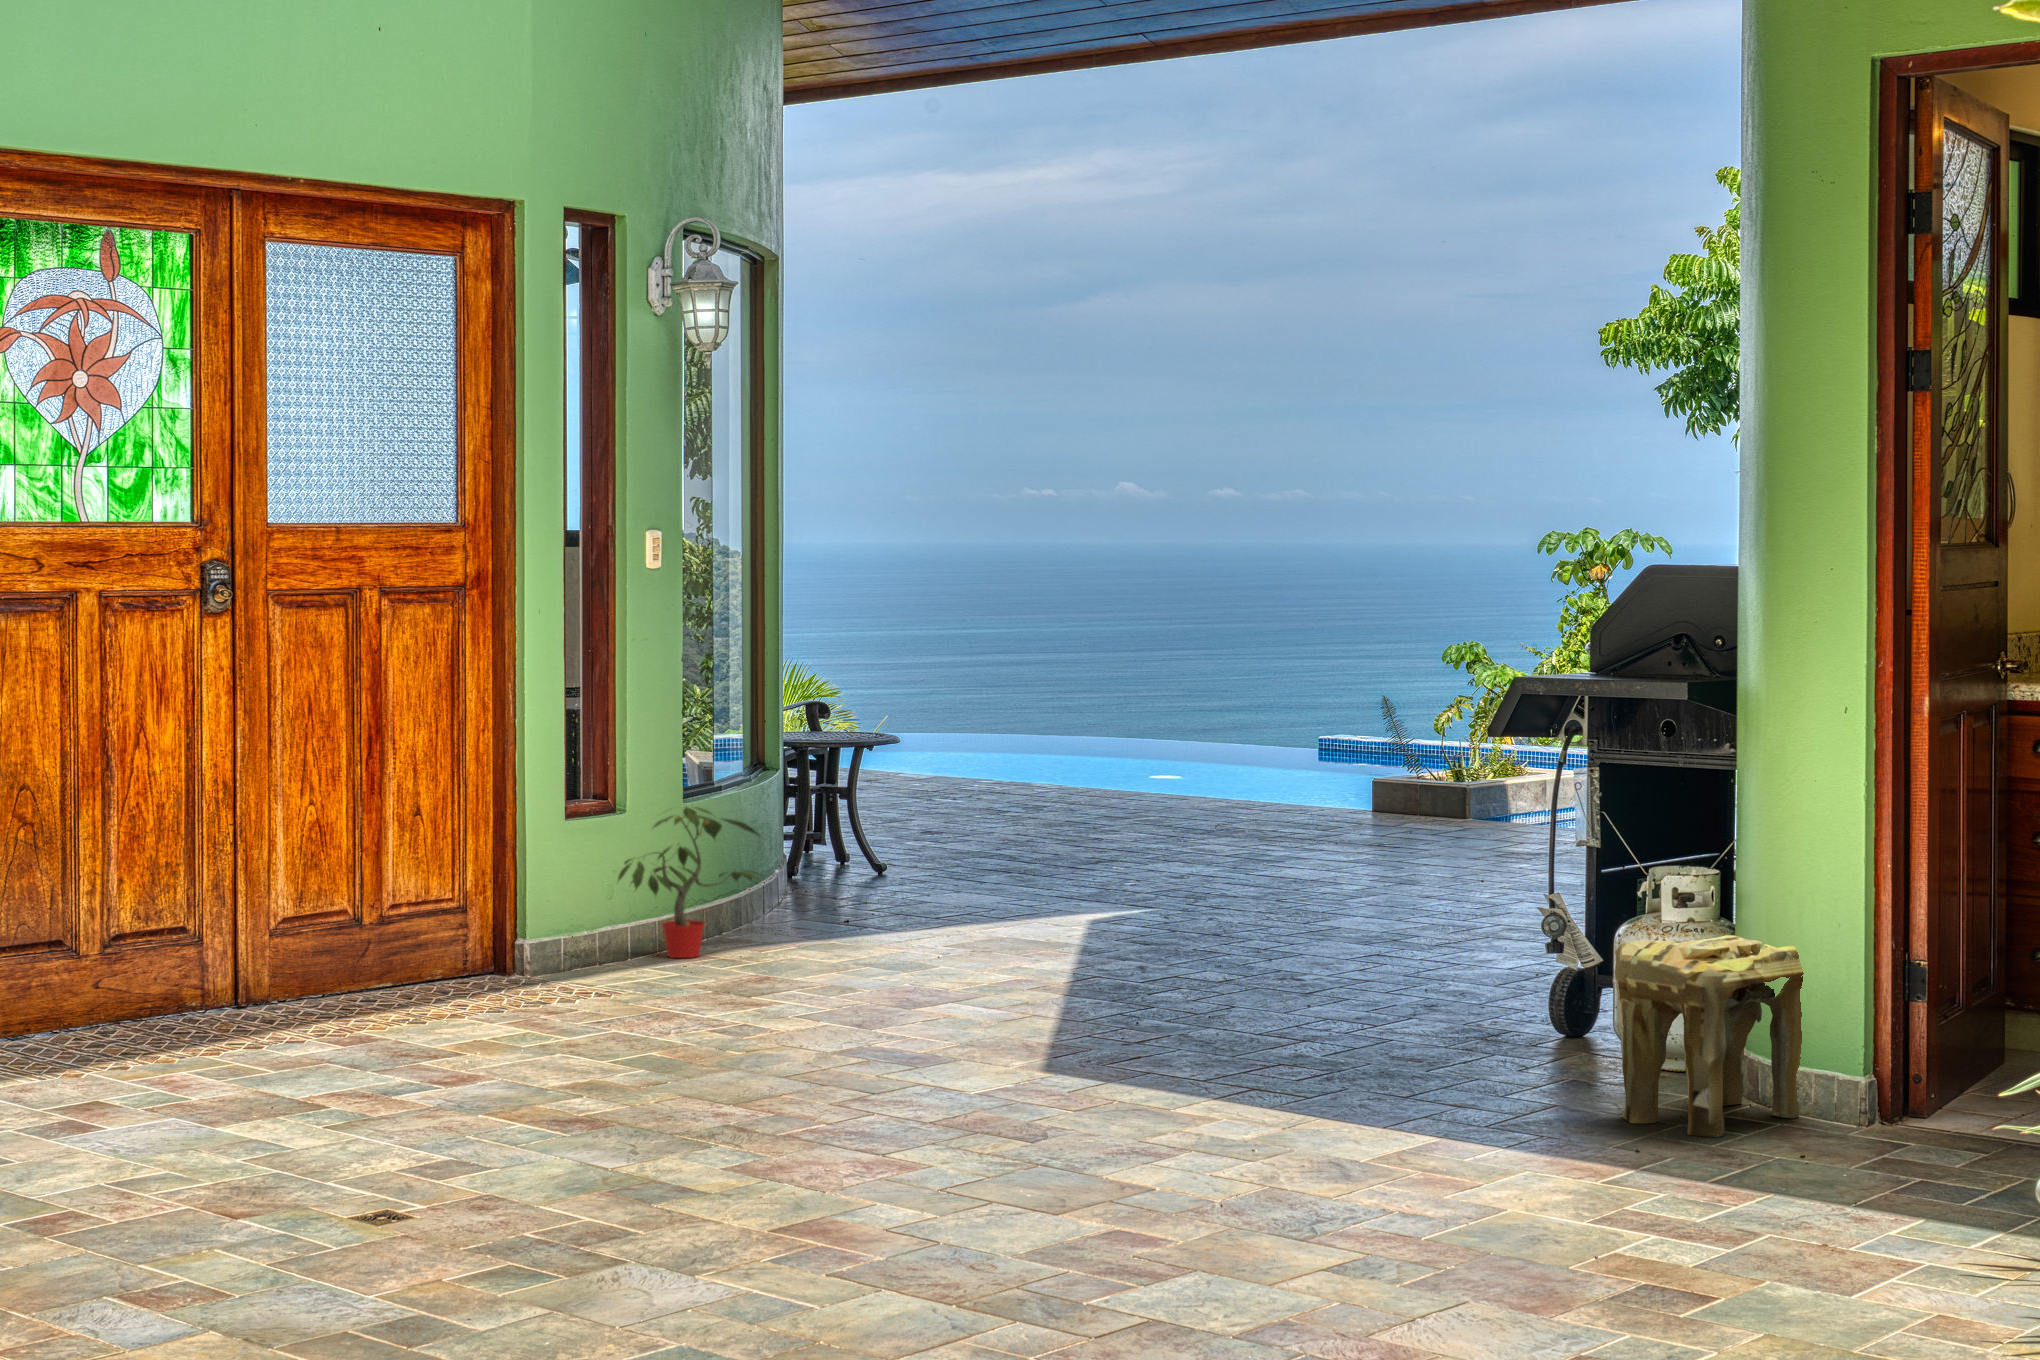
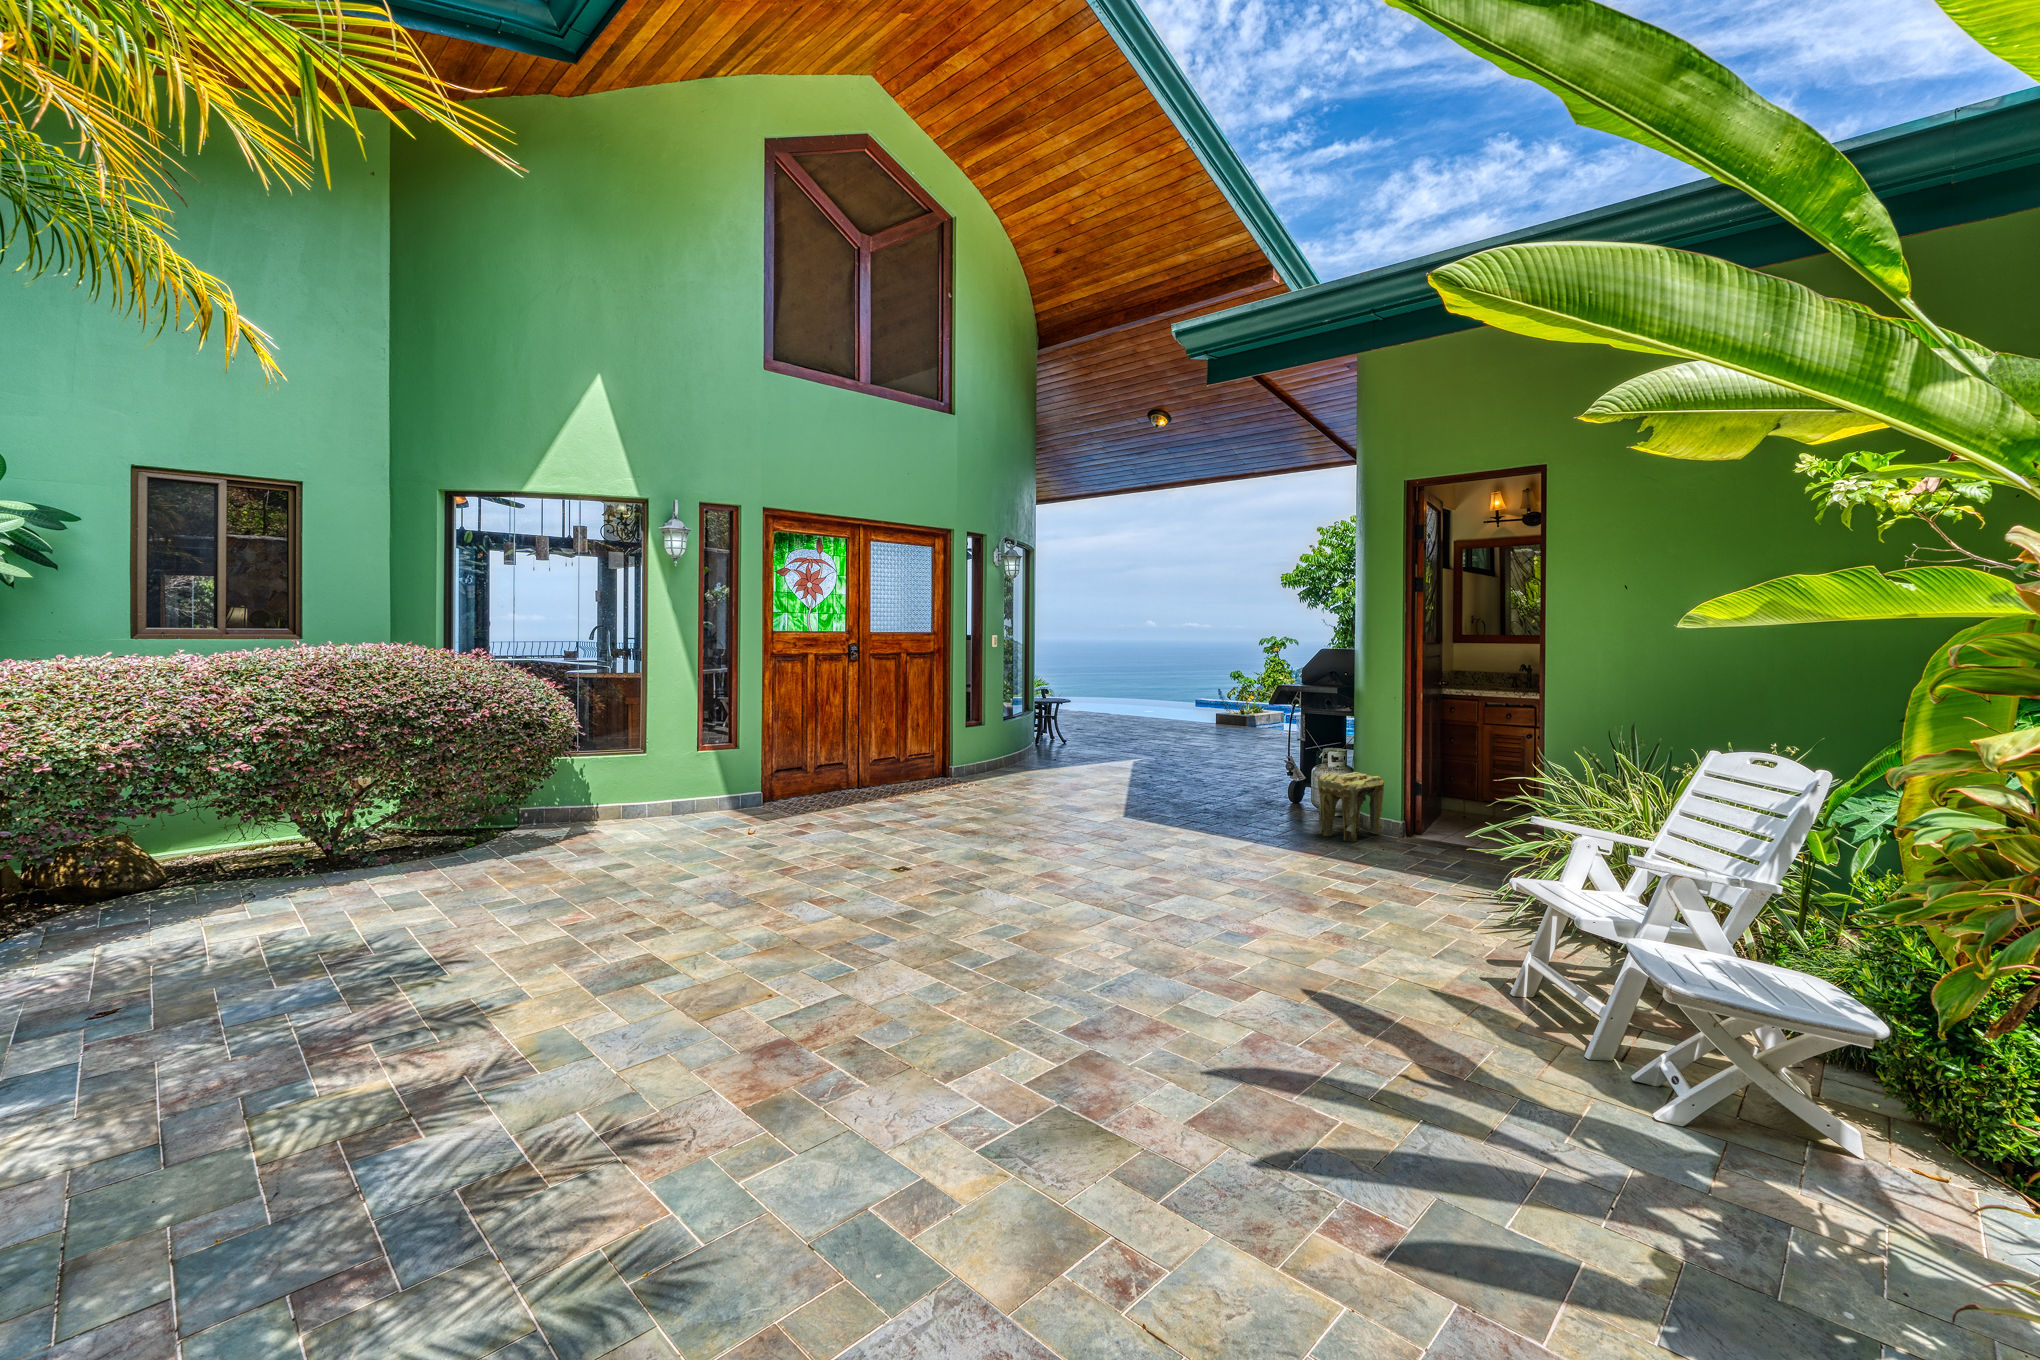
potted plant: present [618,807,761,958] -> none [982,723,1031,772]

